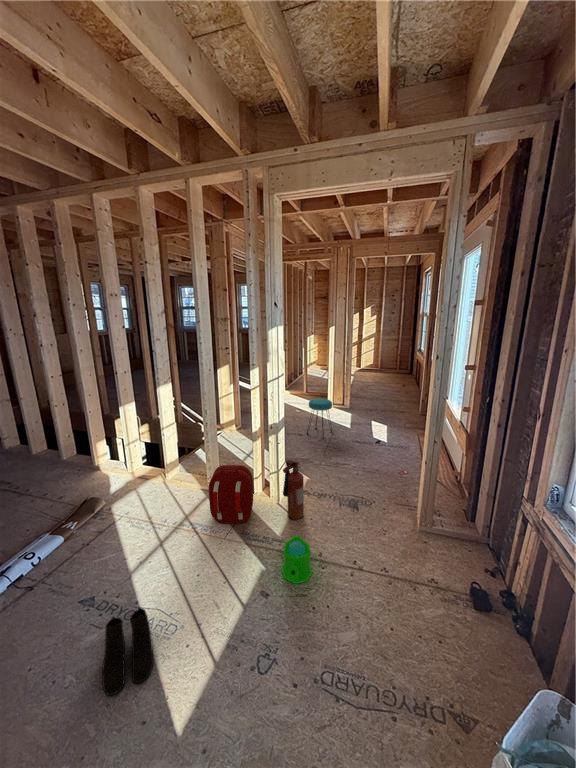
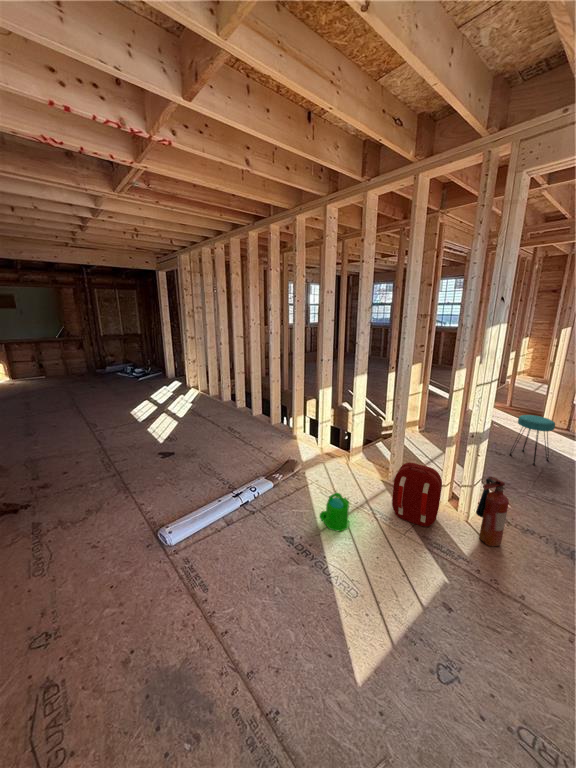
watering can: present [282,536,312,584] -> present [320,493,349,532]
boots: present [102,607,153,695] -> none [299,560,337,624]

